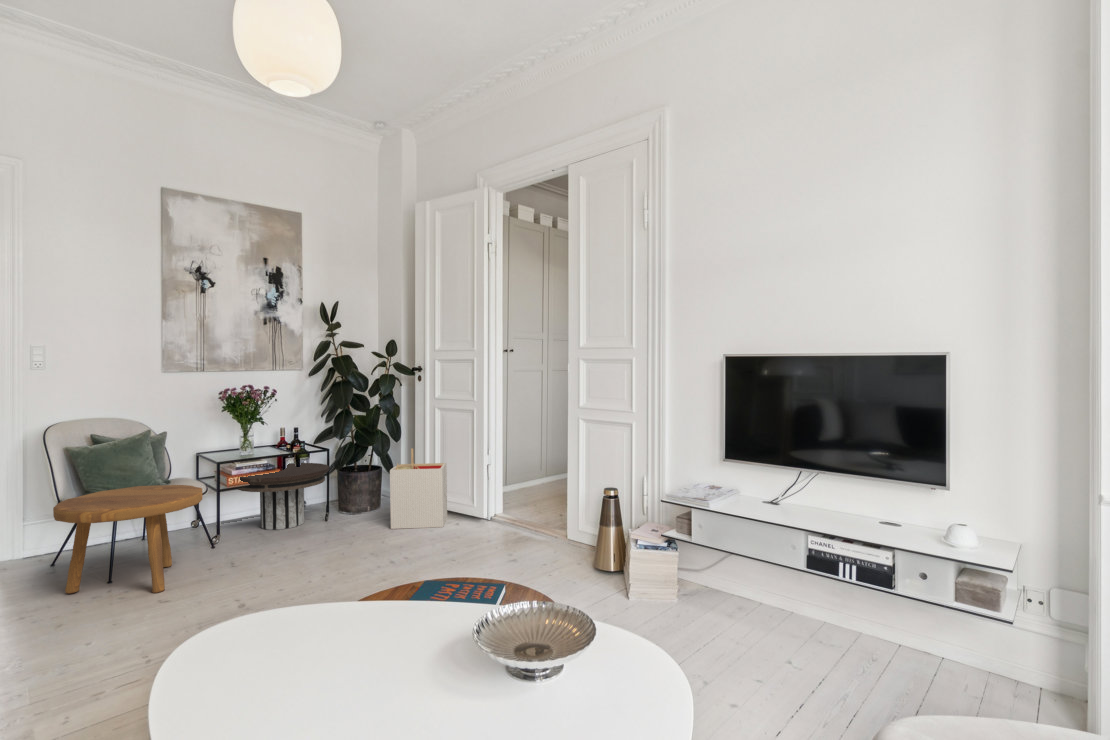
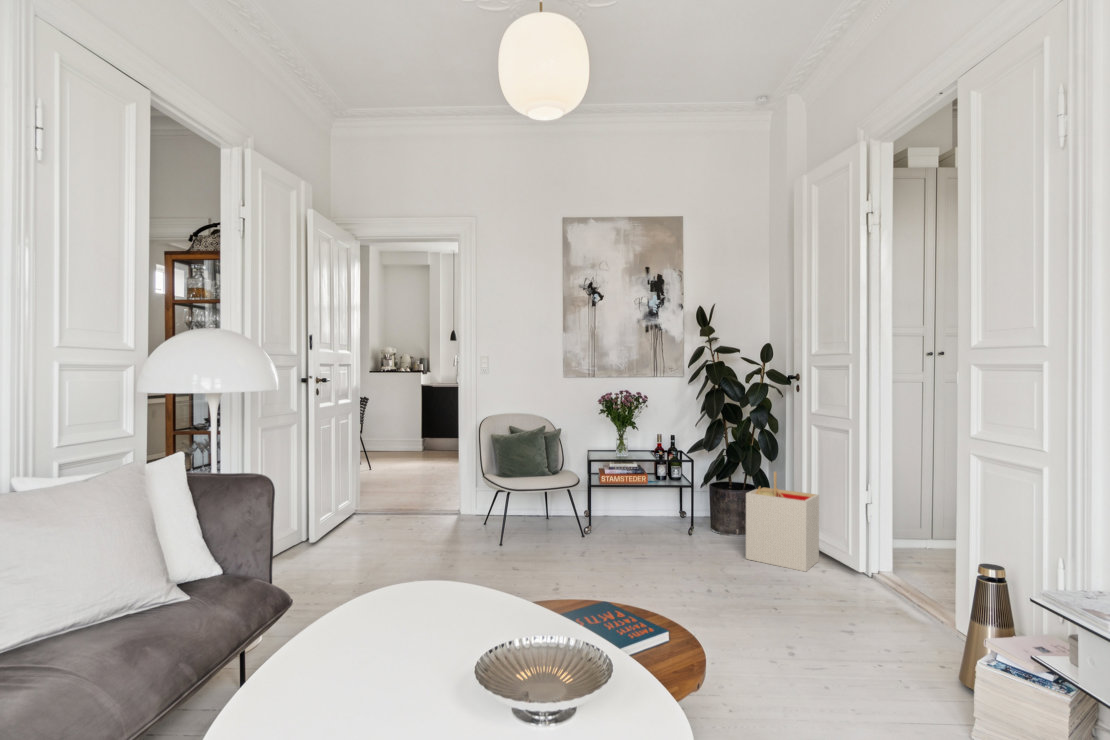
side table: present [238,463,329,530] -> none [607,468,695,534]
footstool: present [53,485,202,594] -> none [461,474,564,570]

